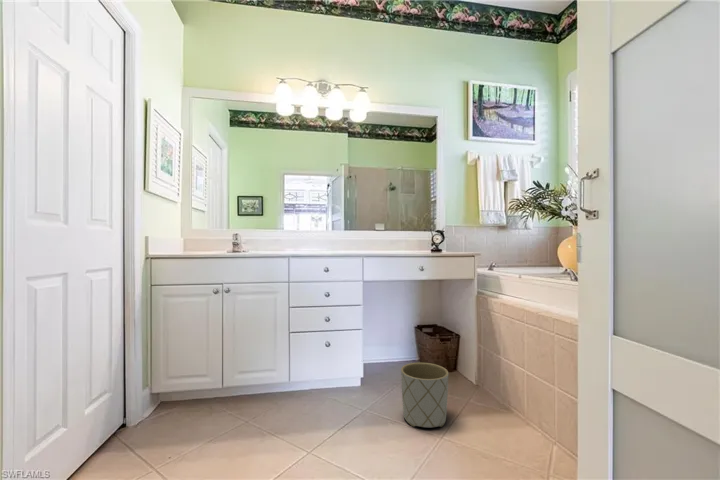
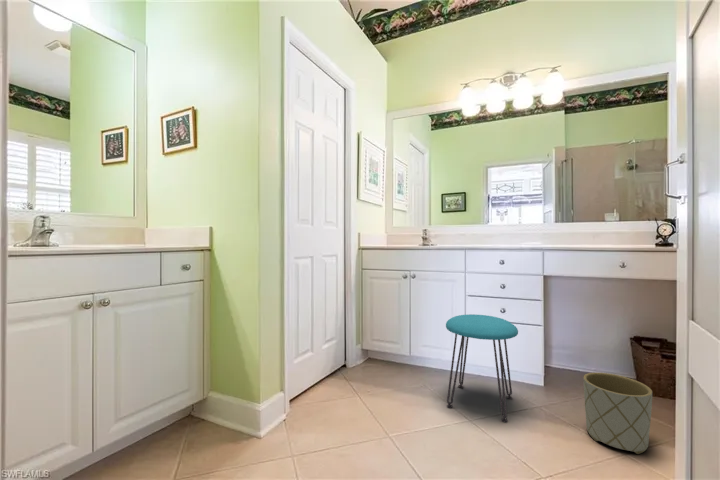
stool: none [274,326,347,440] -> present [446,314,518,422]

